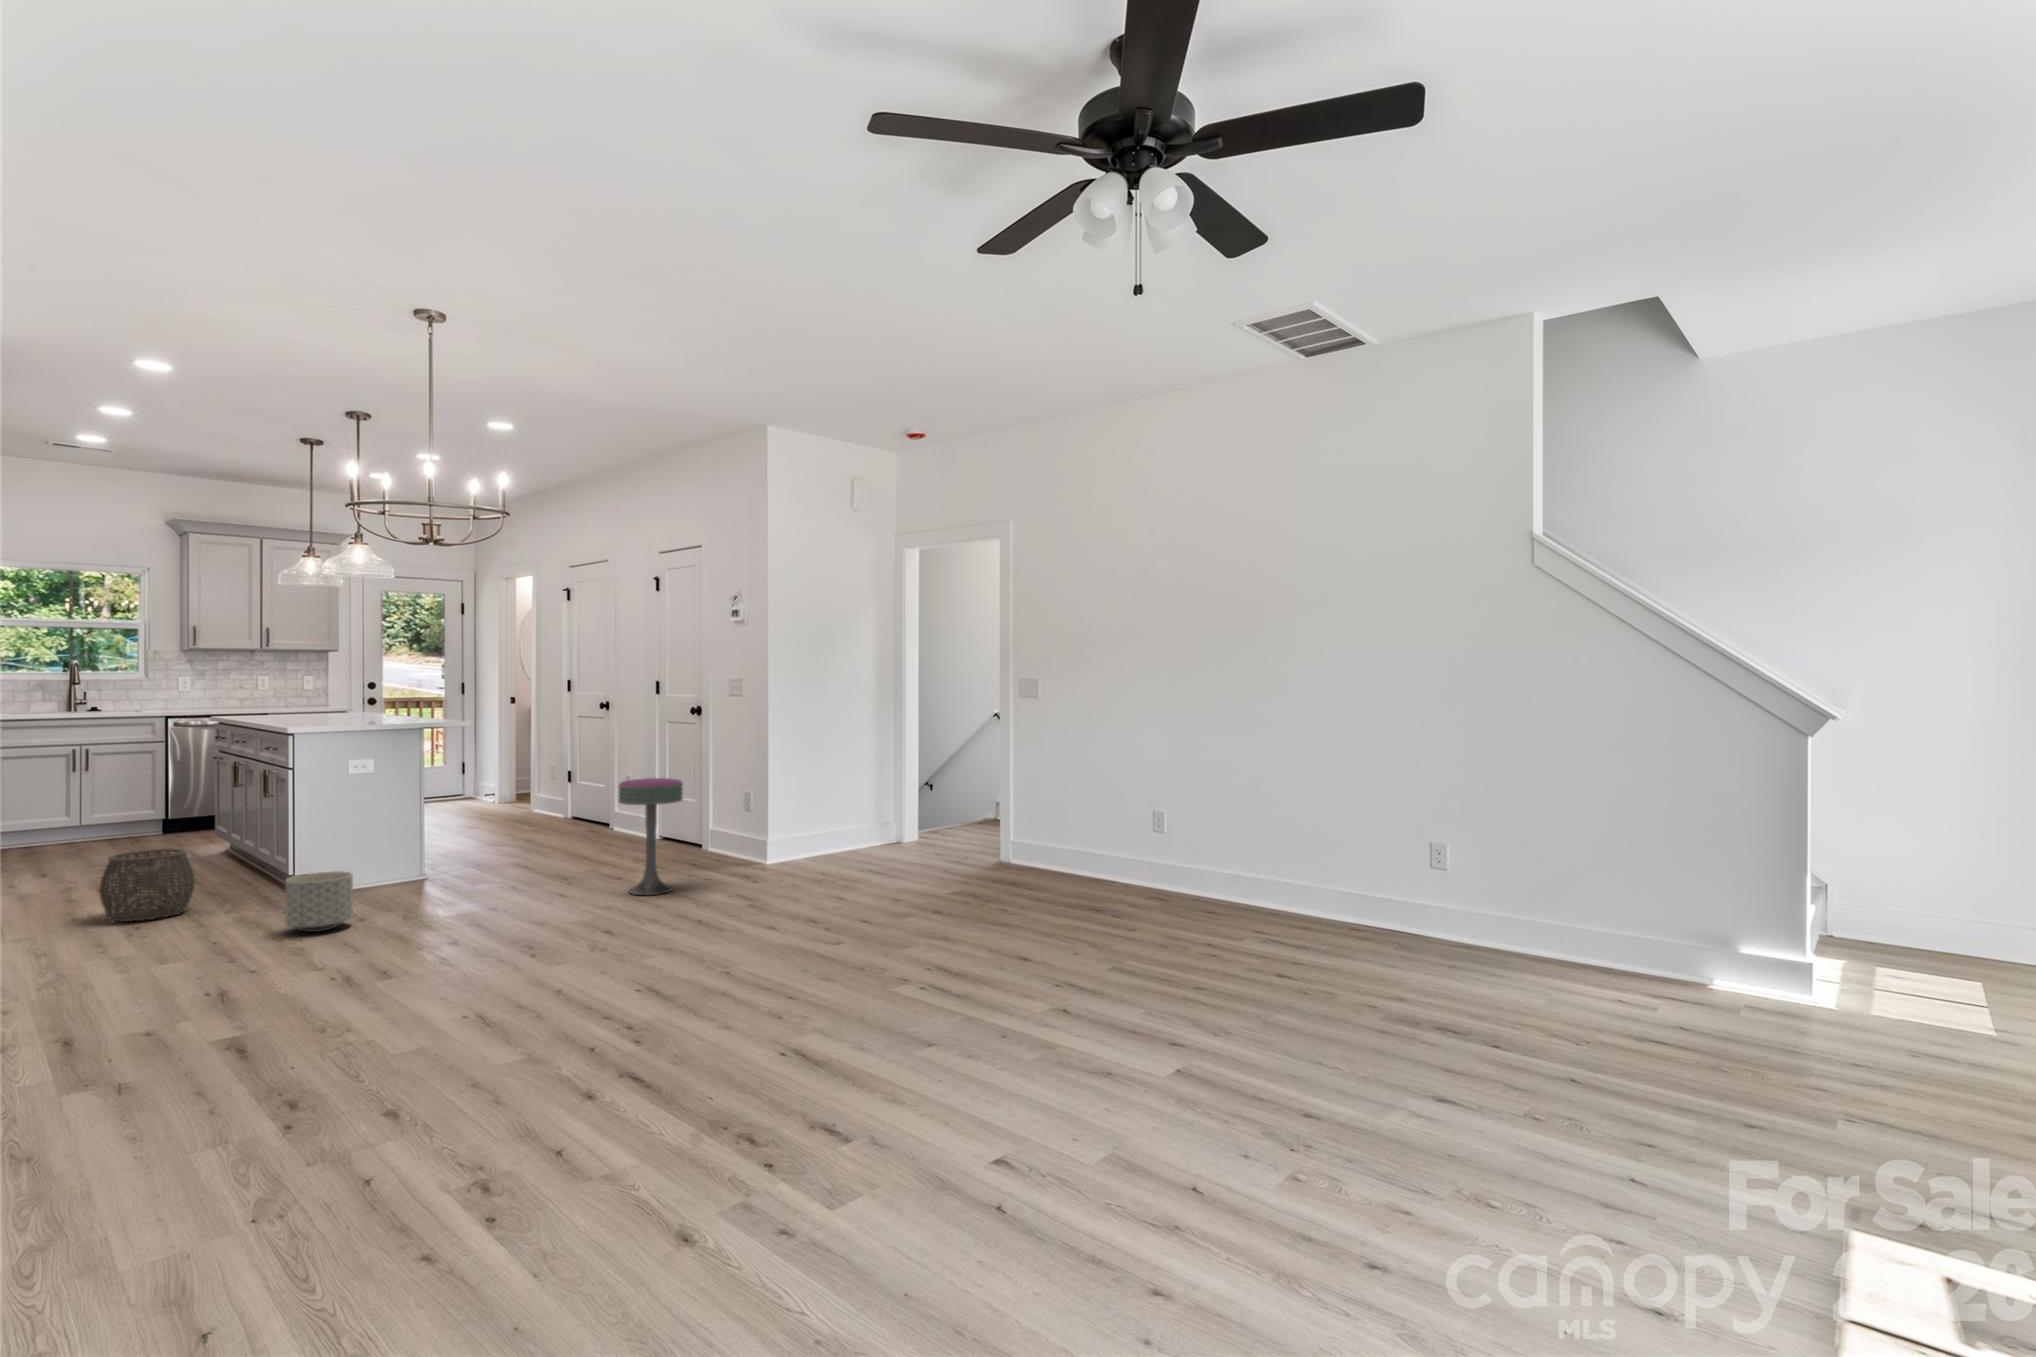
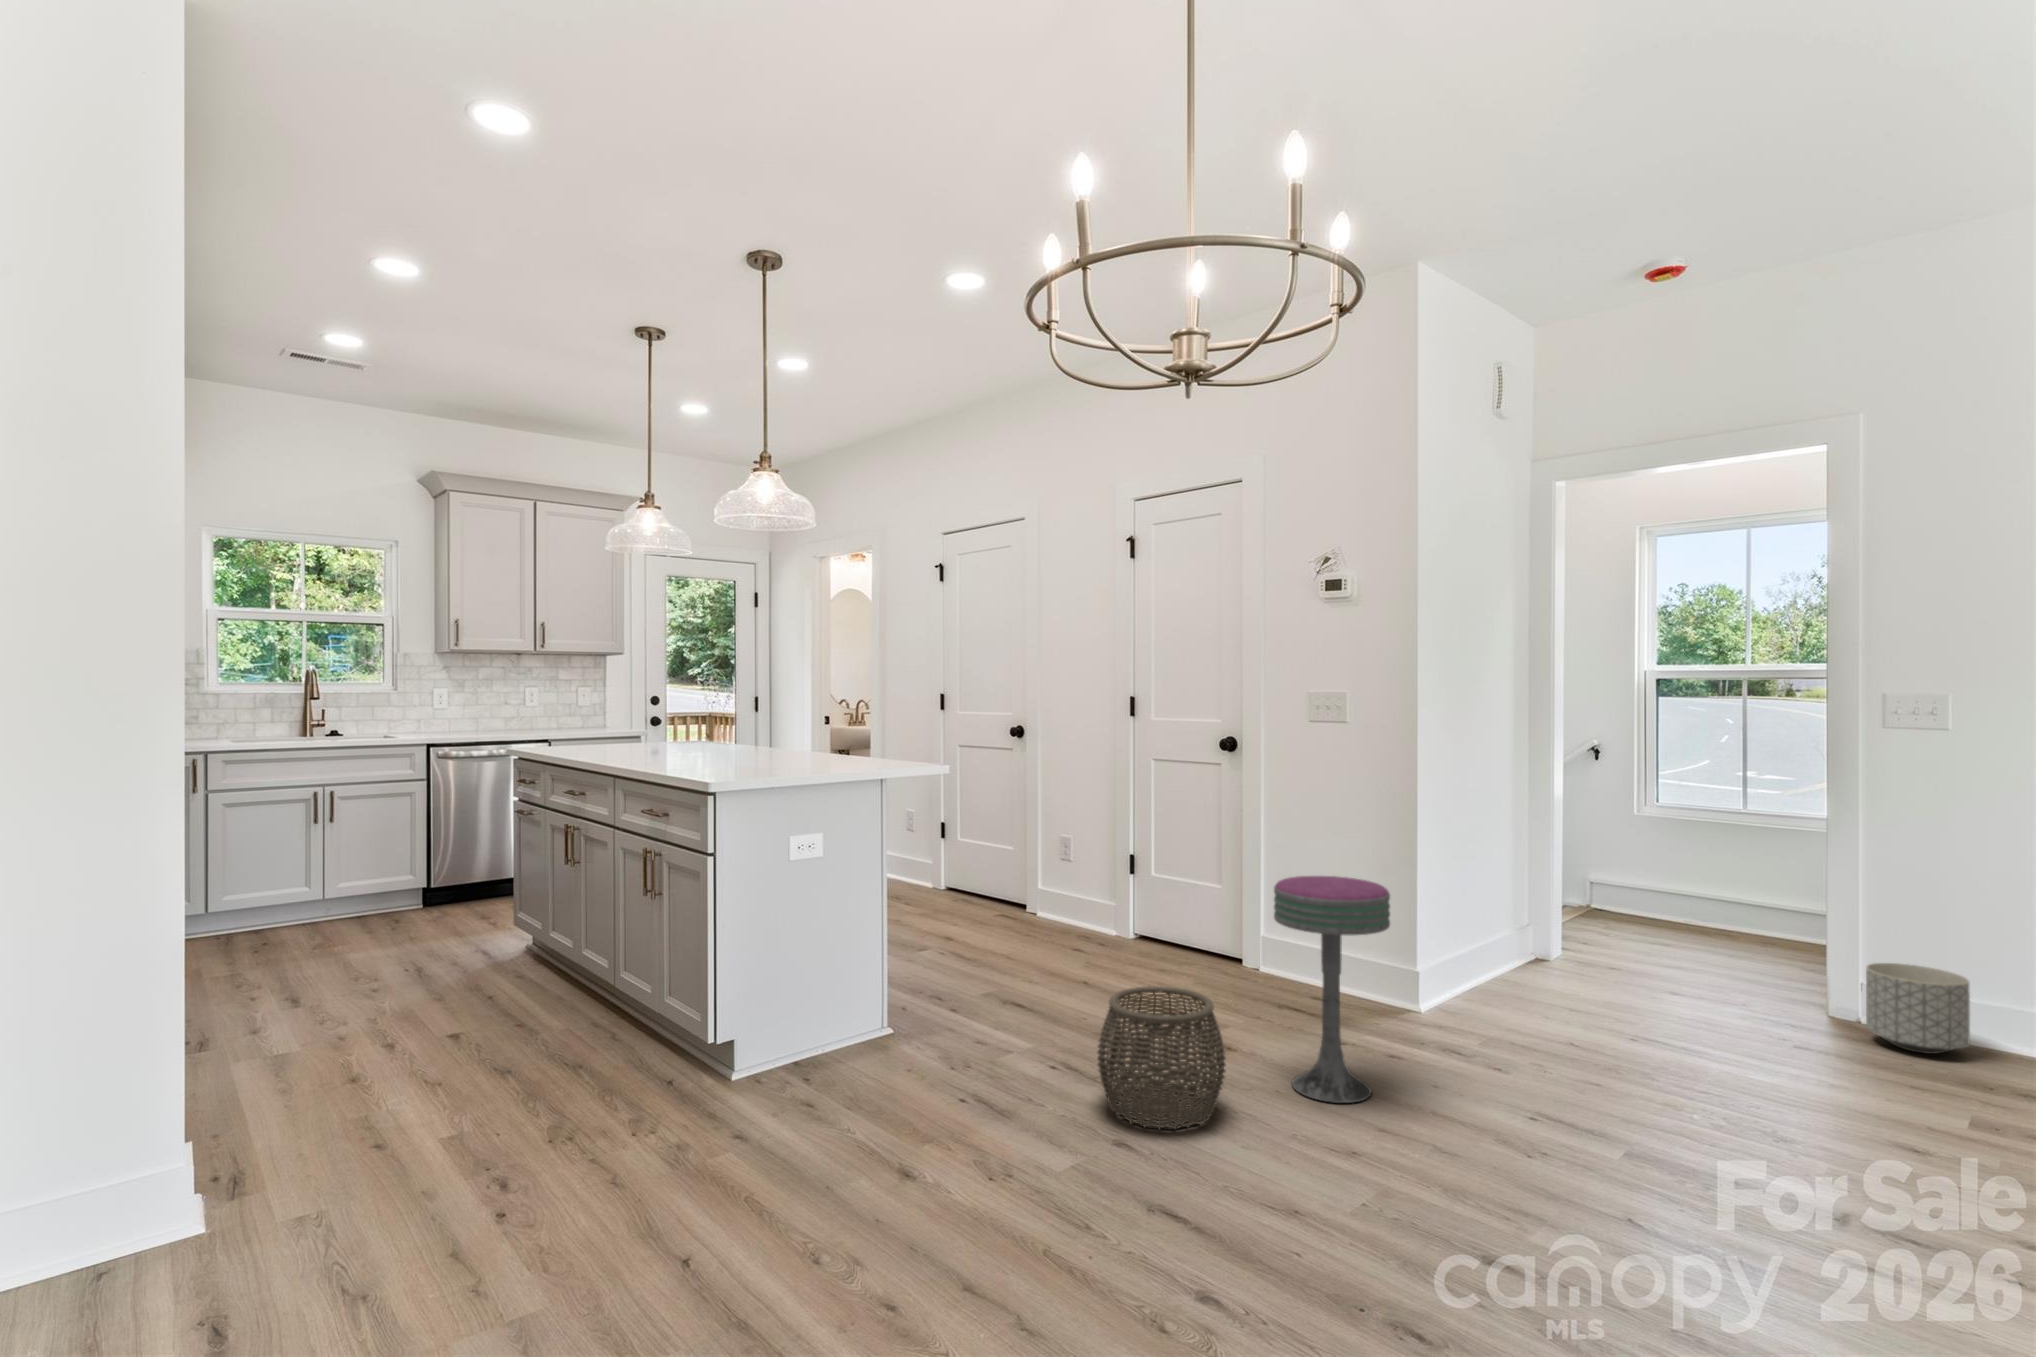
woven basket: present [99,848,195,922] -> present [1097,986,1226,1129]
planter: present [285,871,353,932] -> present [1866,963,1970,1054]

